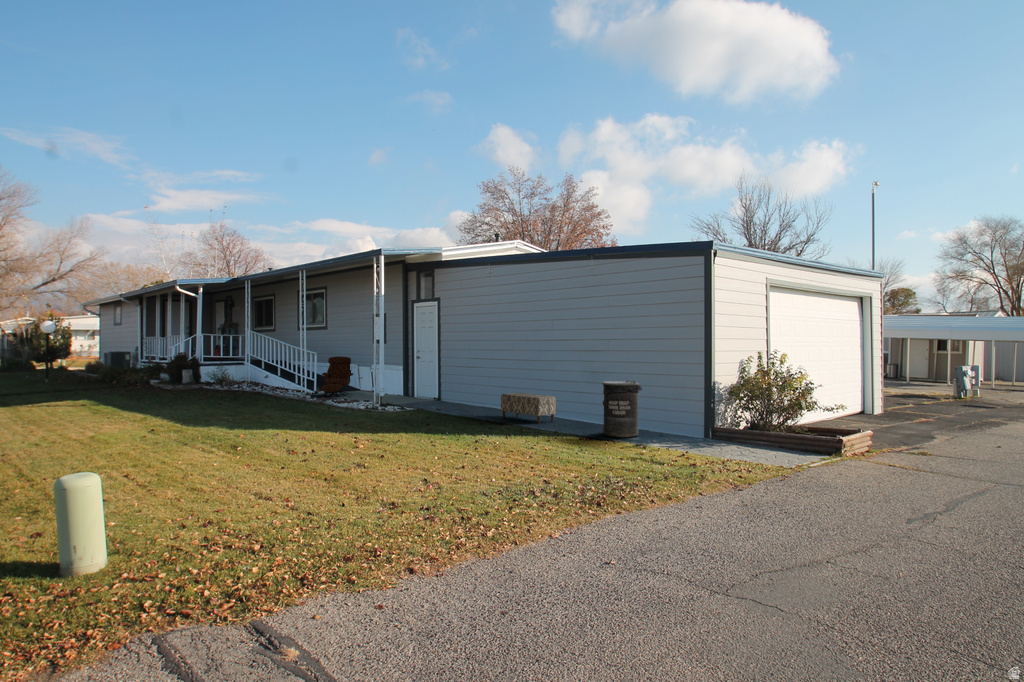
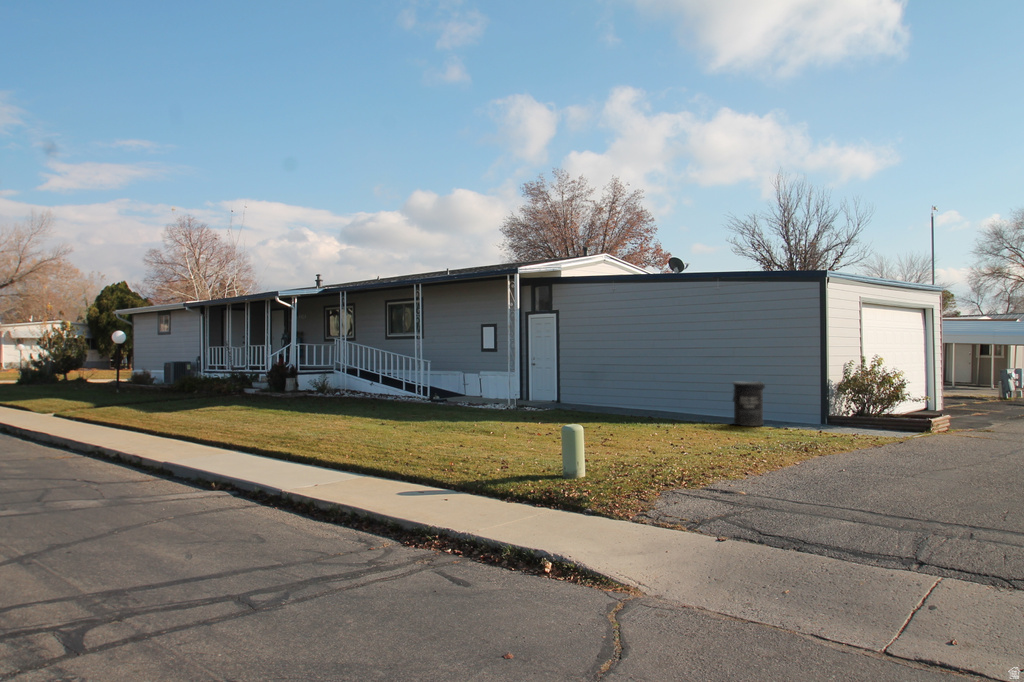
lounge chair: present [322,356,353,397] -> none [430,364,459,402]
bench: present [501,393,556,424] -> none [632,393,682,419]

